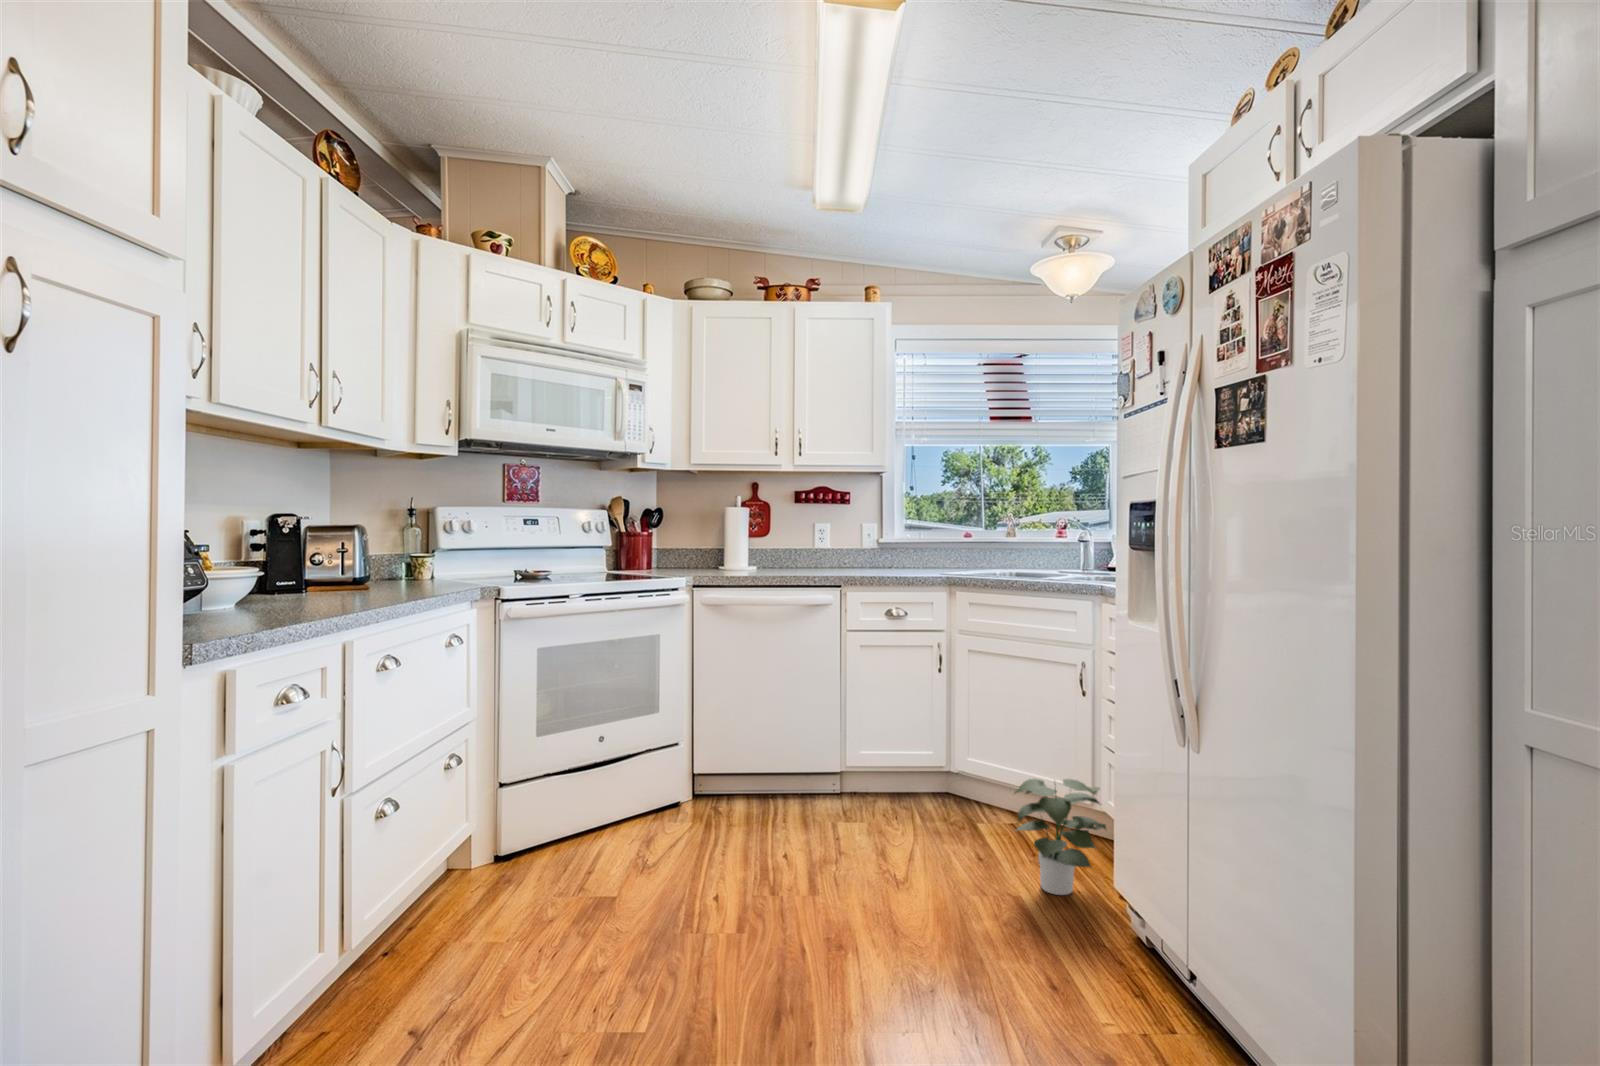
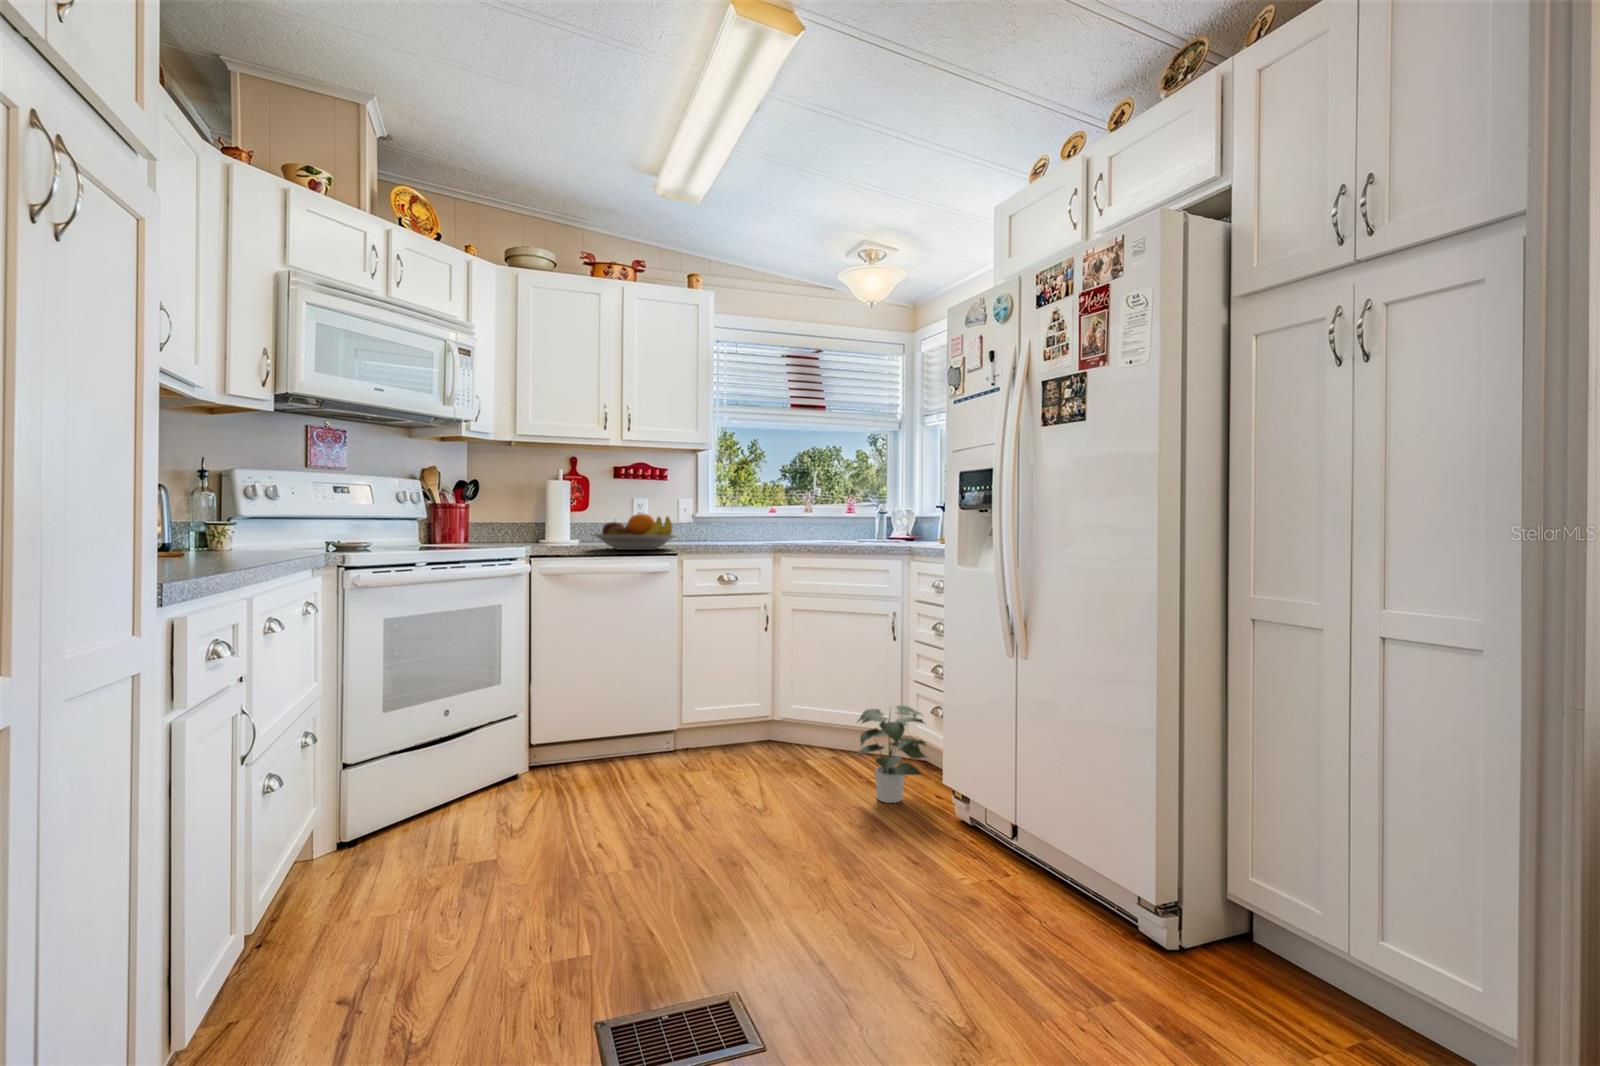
fruit bowl: none [753,544,840,582] -> present [594,514,676,550]

